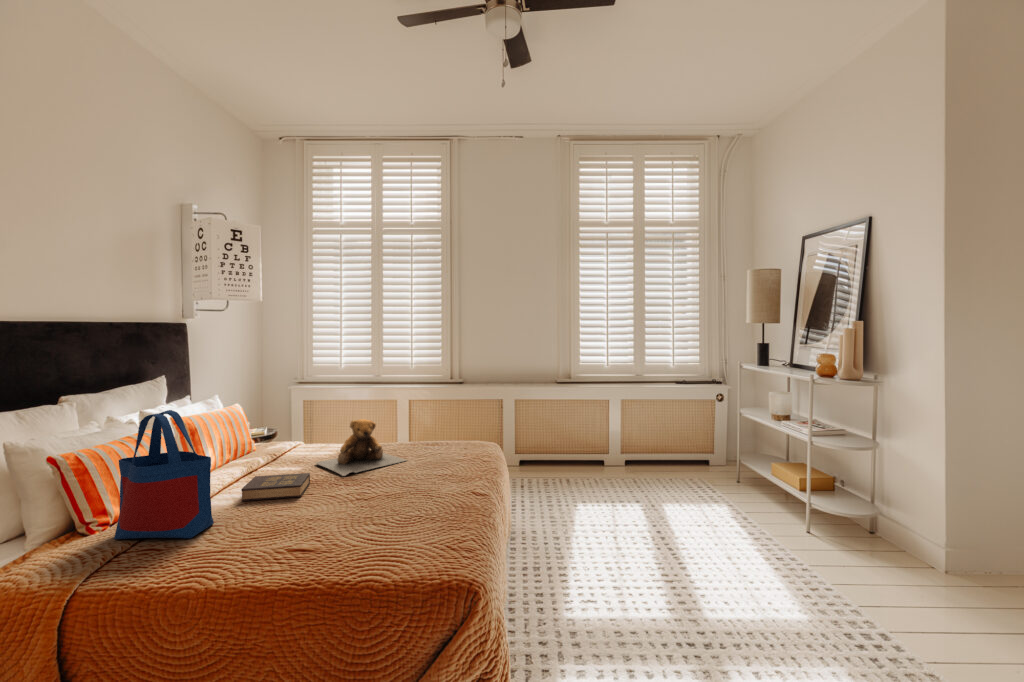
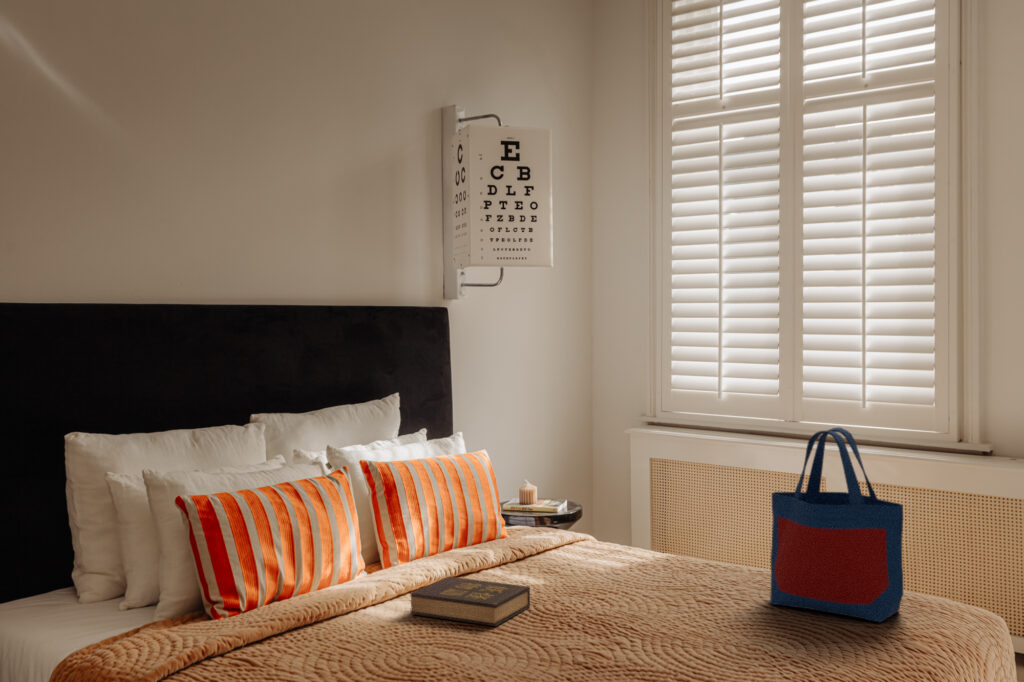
tote bag: present [114,410,214,539] -> present [770,428,903,622]
teddy bear: present [316,419,407,476] -> none [567,498,737,605]

